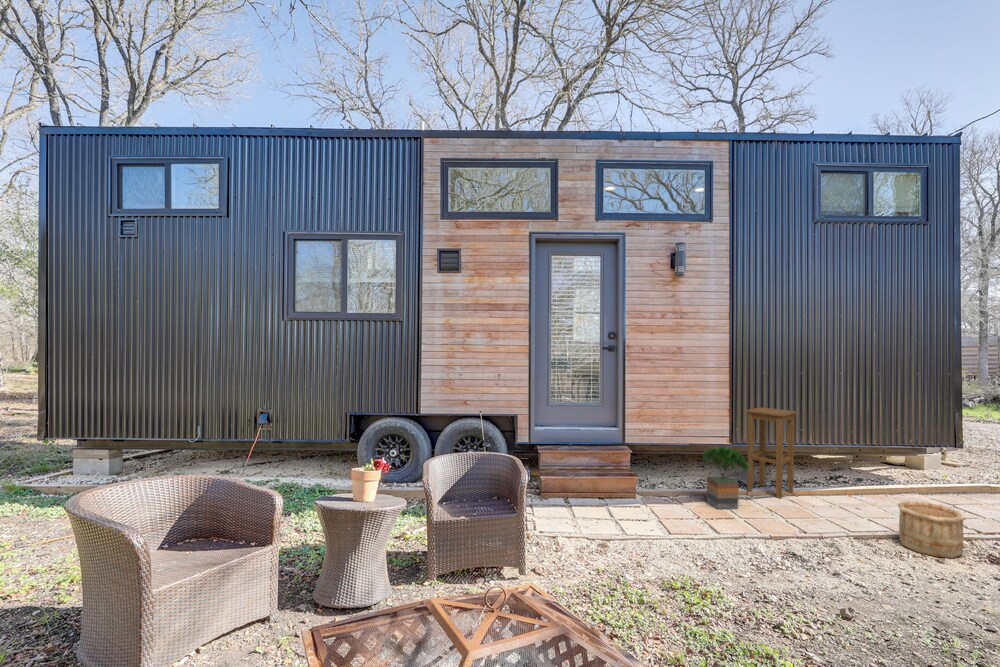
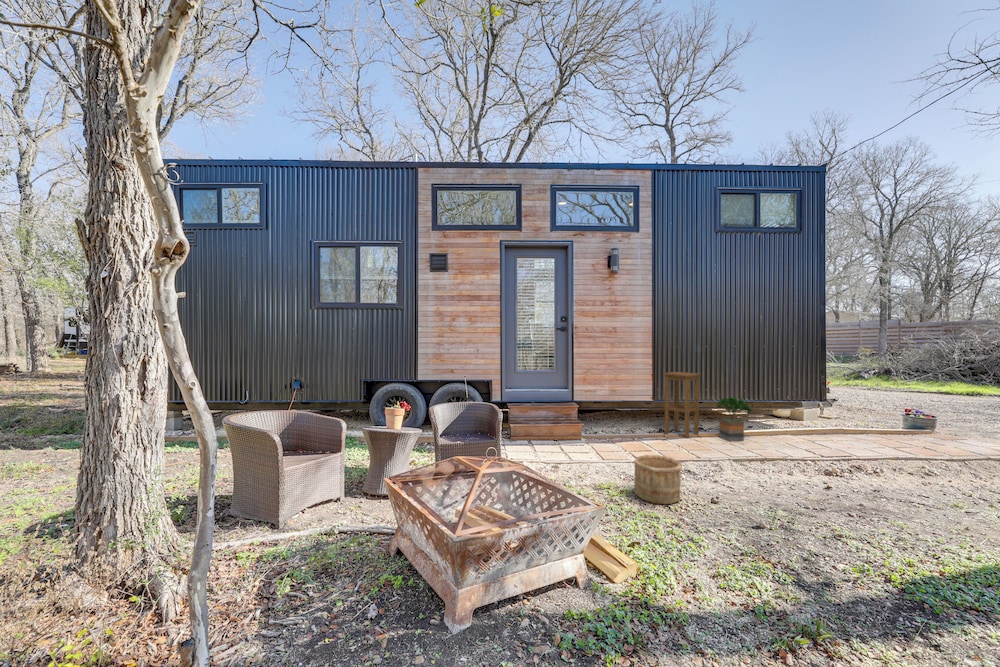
potted tree: present [703,447,749,509] -> present [717,397,751,441]
wooden bucket: present [898,501,966,558] -> present [634,455,682,504]

